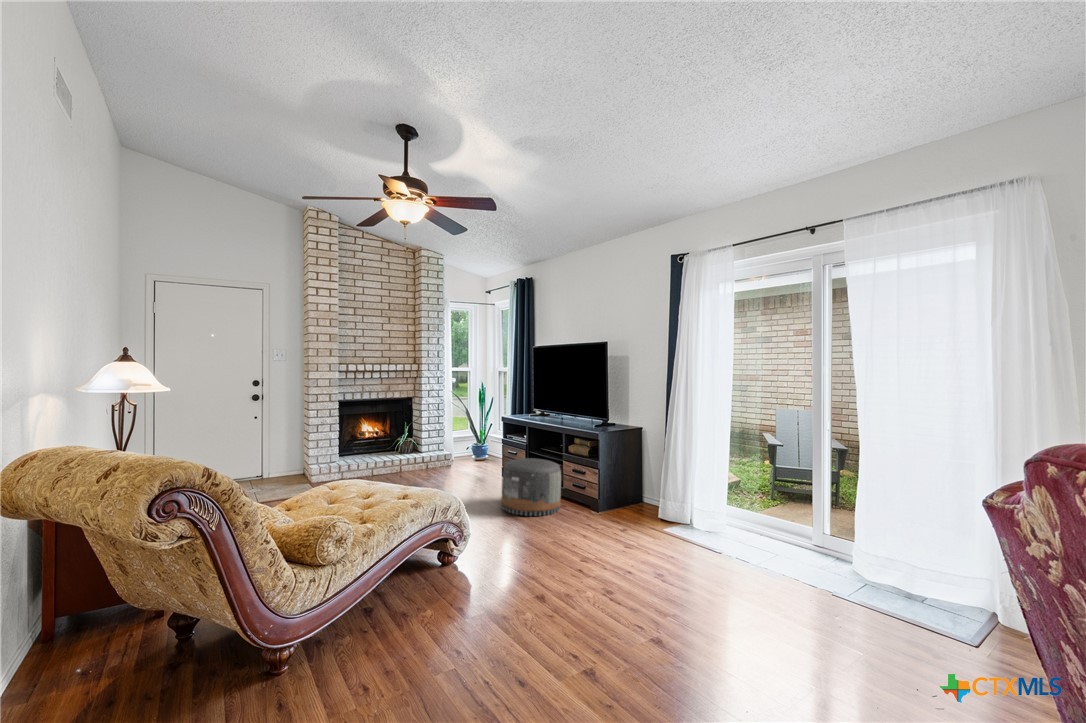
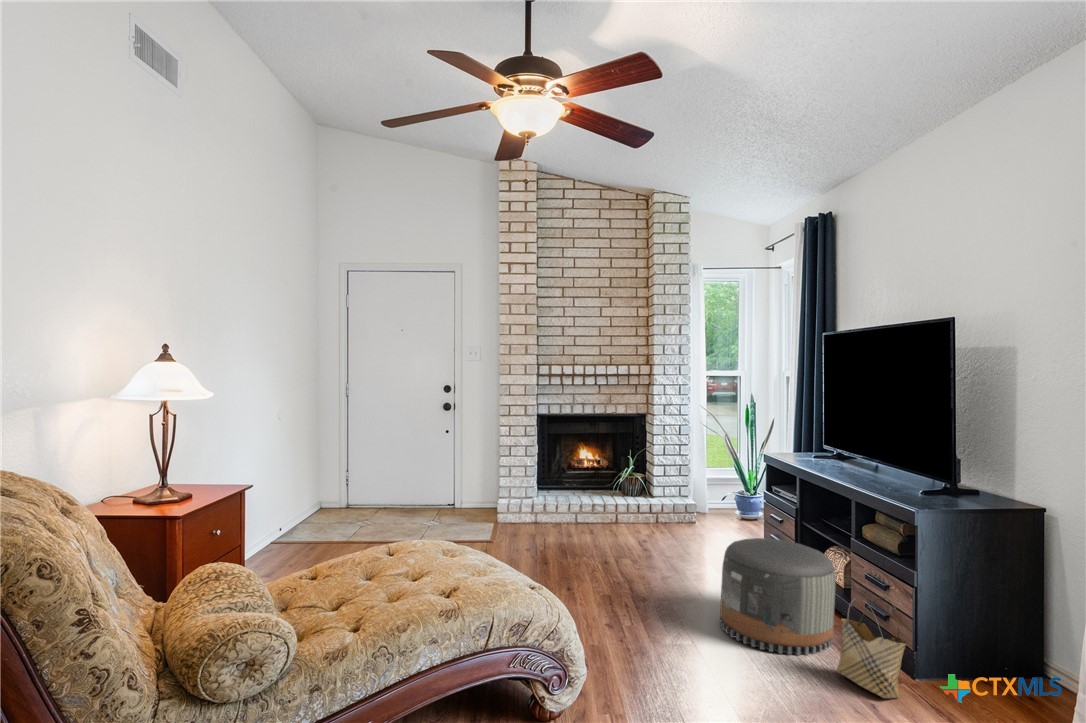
woven basket: none [570,475,602,522] -> present [837,597,906,698]

